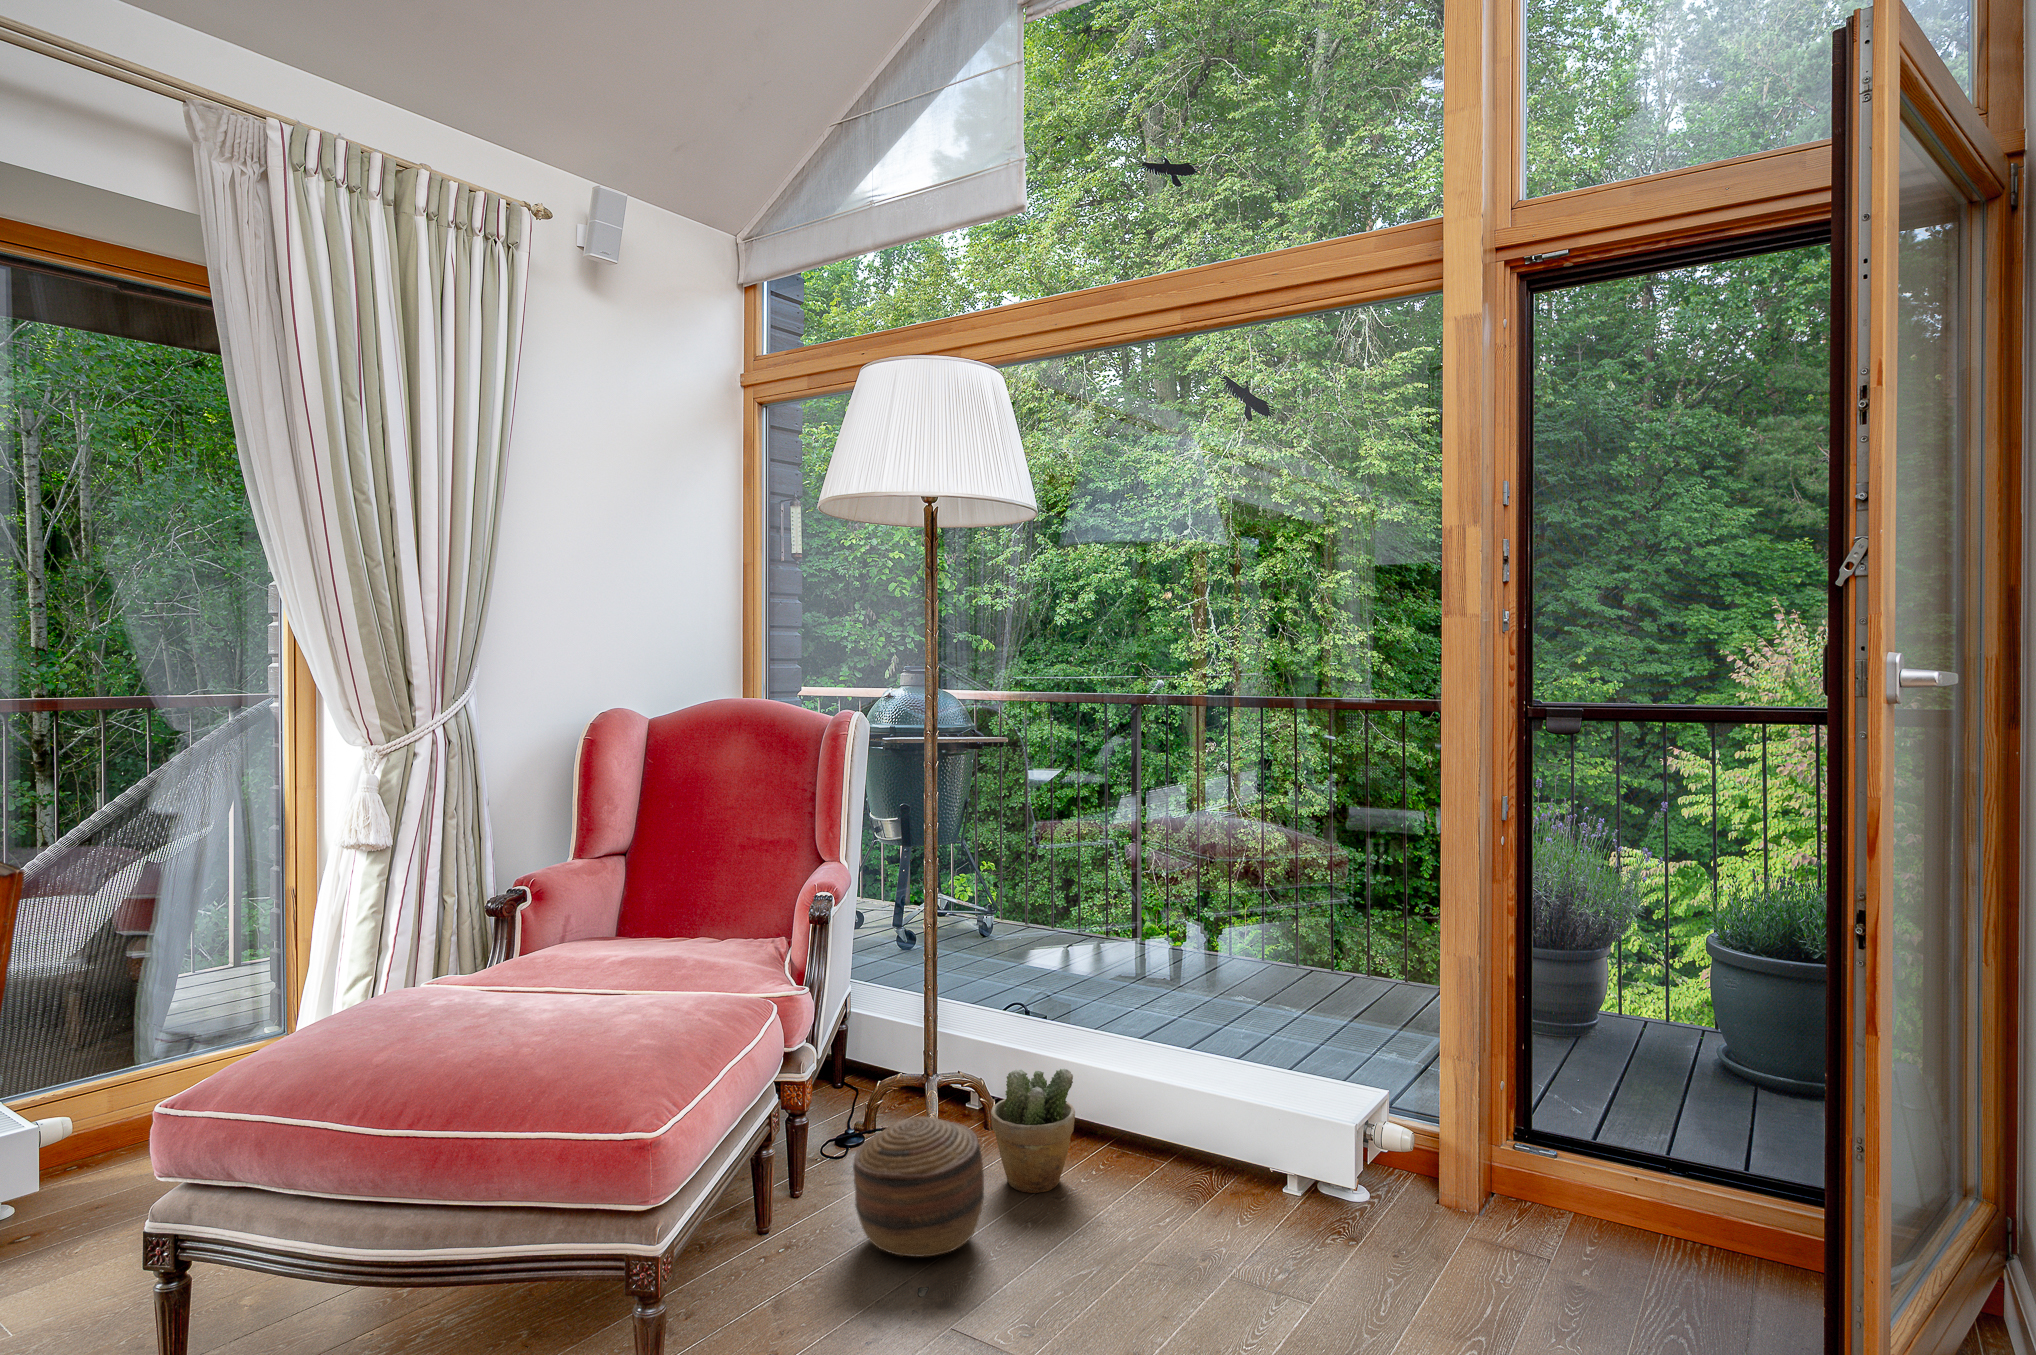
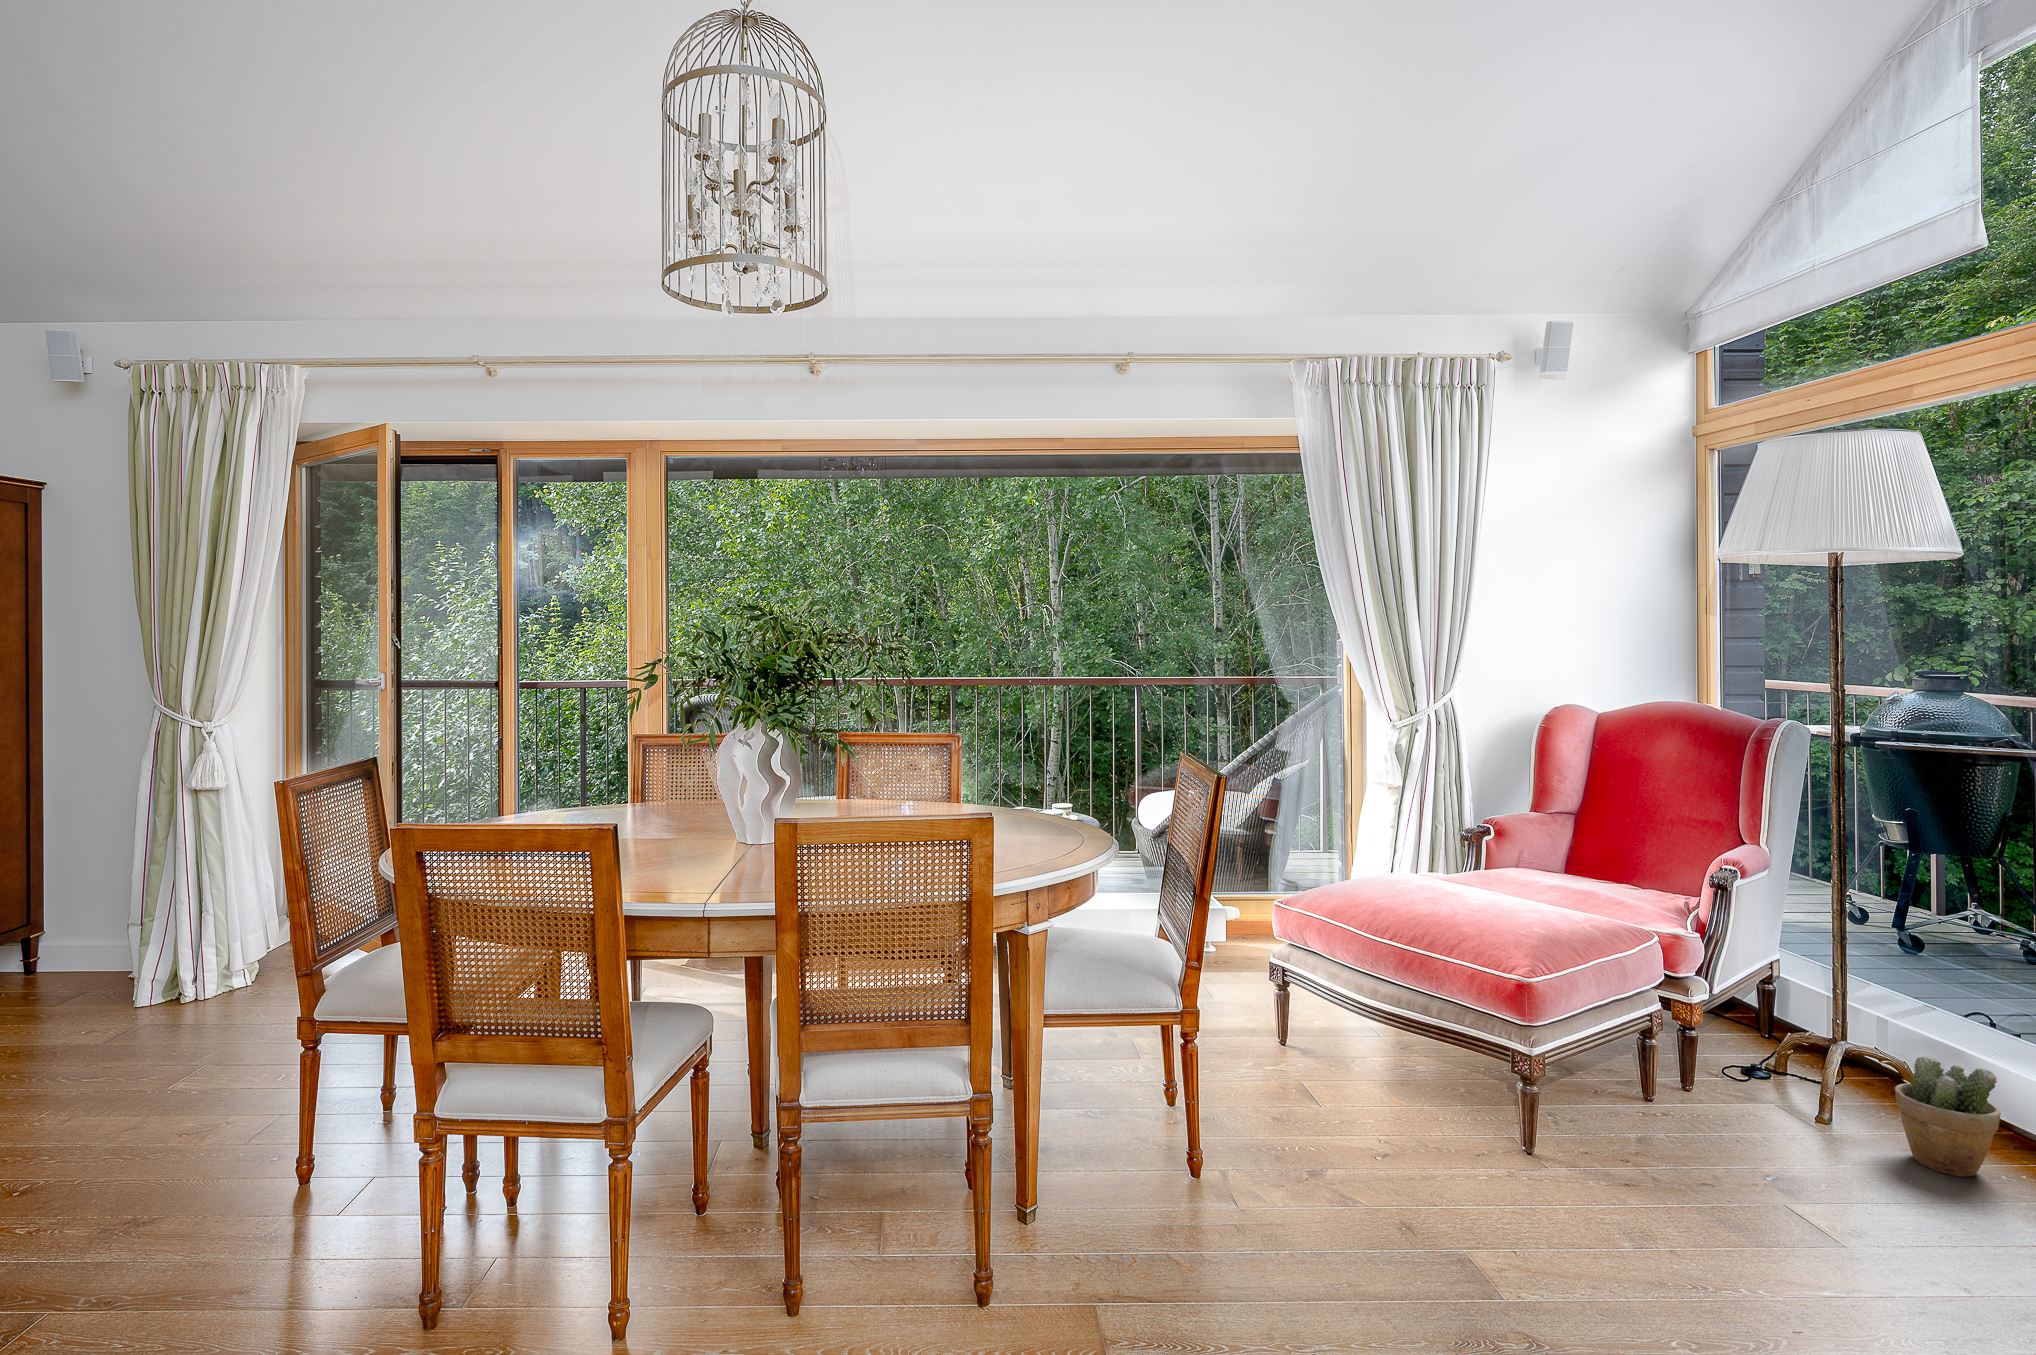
basket: present [853,1117,984,1257] -> none [1728,1055,1862,1171]

